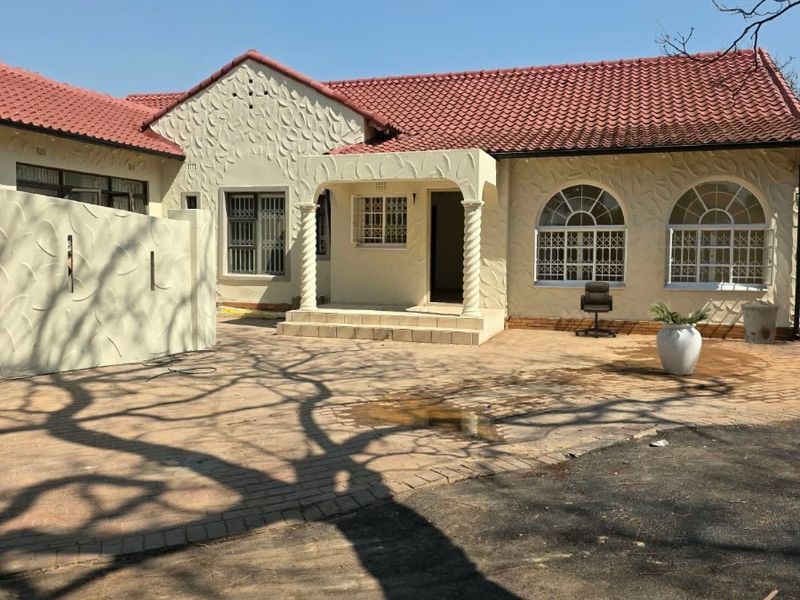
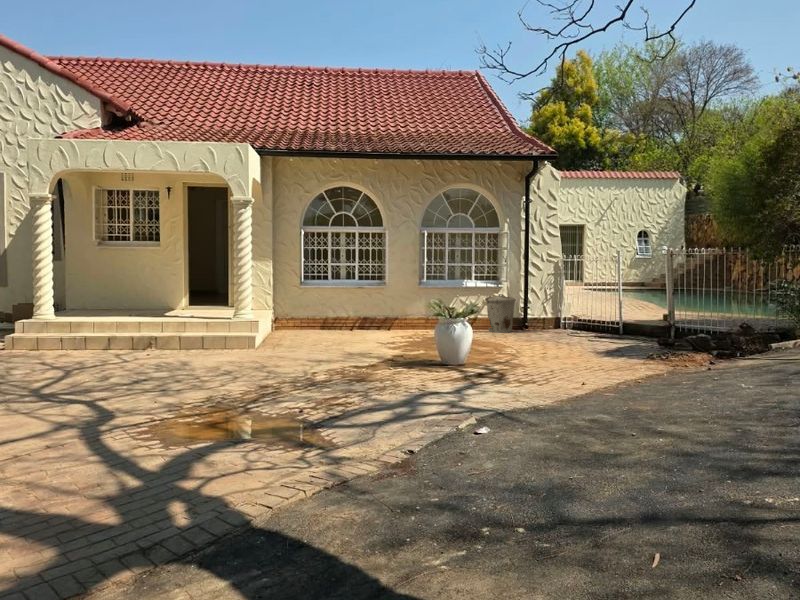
chair: present [575,282,616,338] -> none [343,280,382,335]

